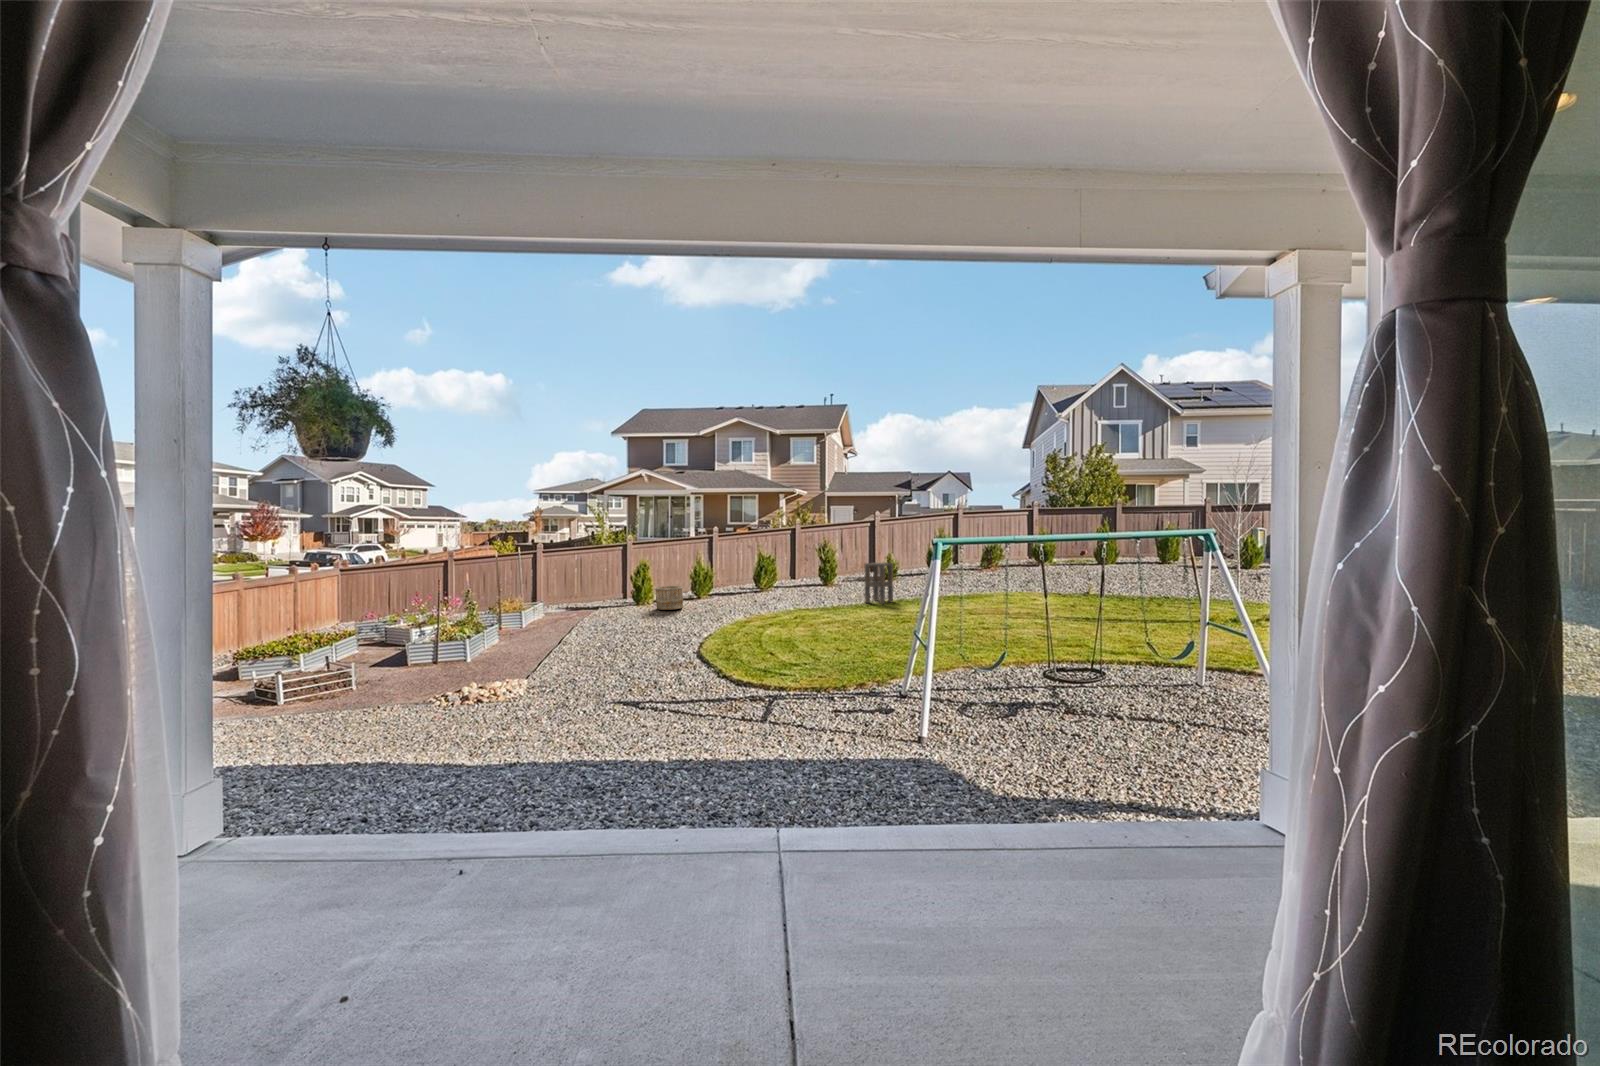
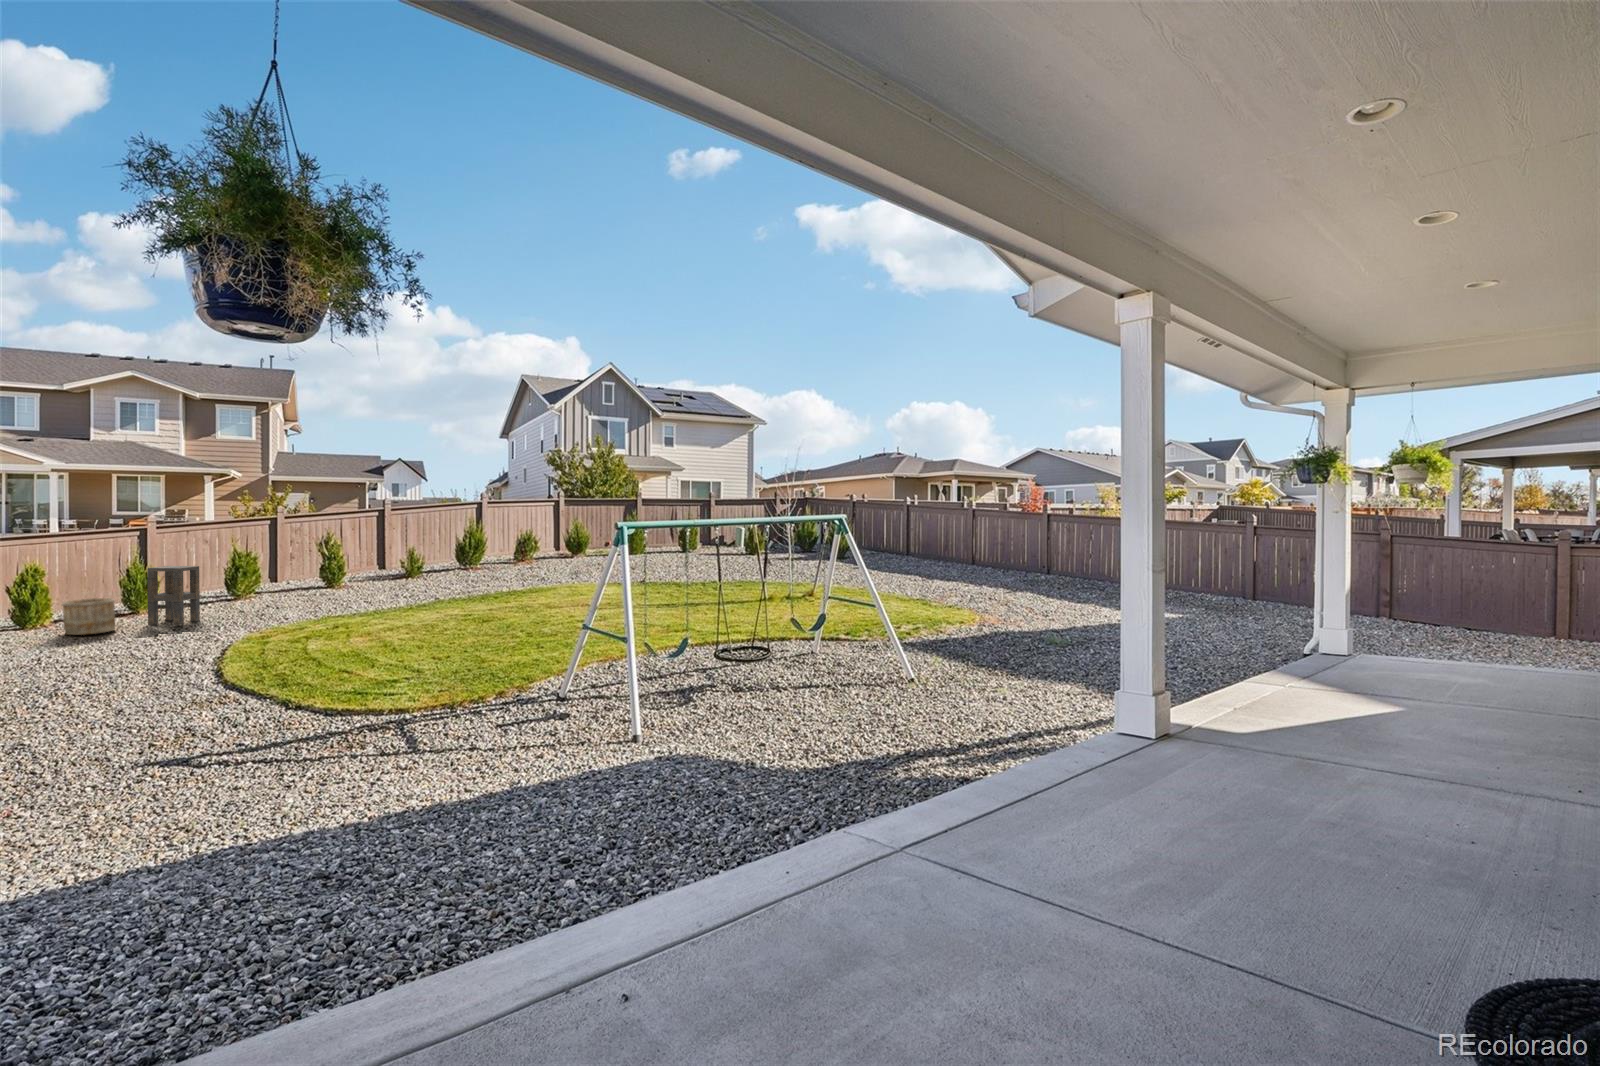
side table: present [865,563,893,604] -> present [147,566,200,625]

